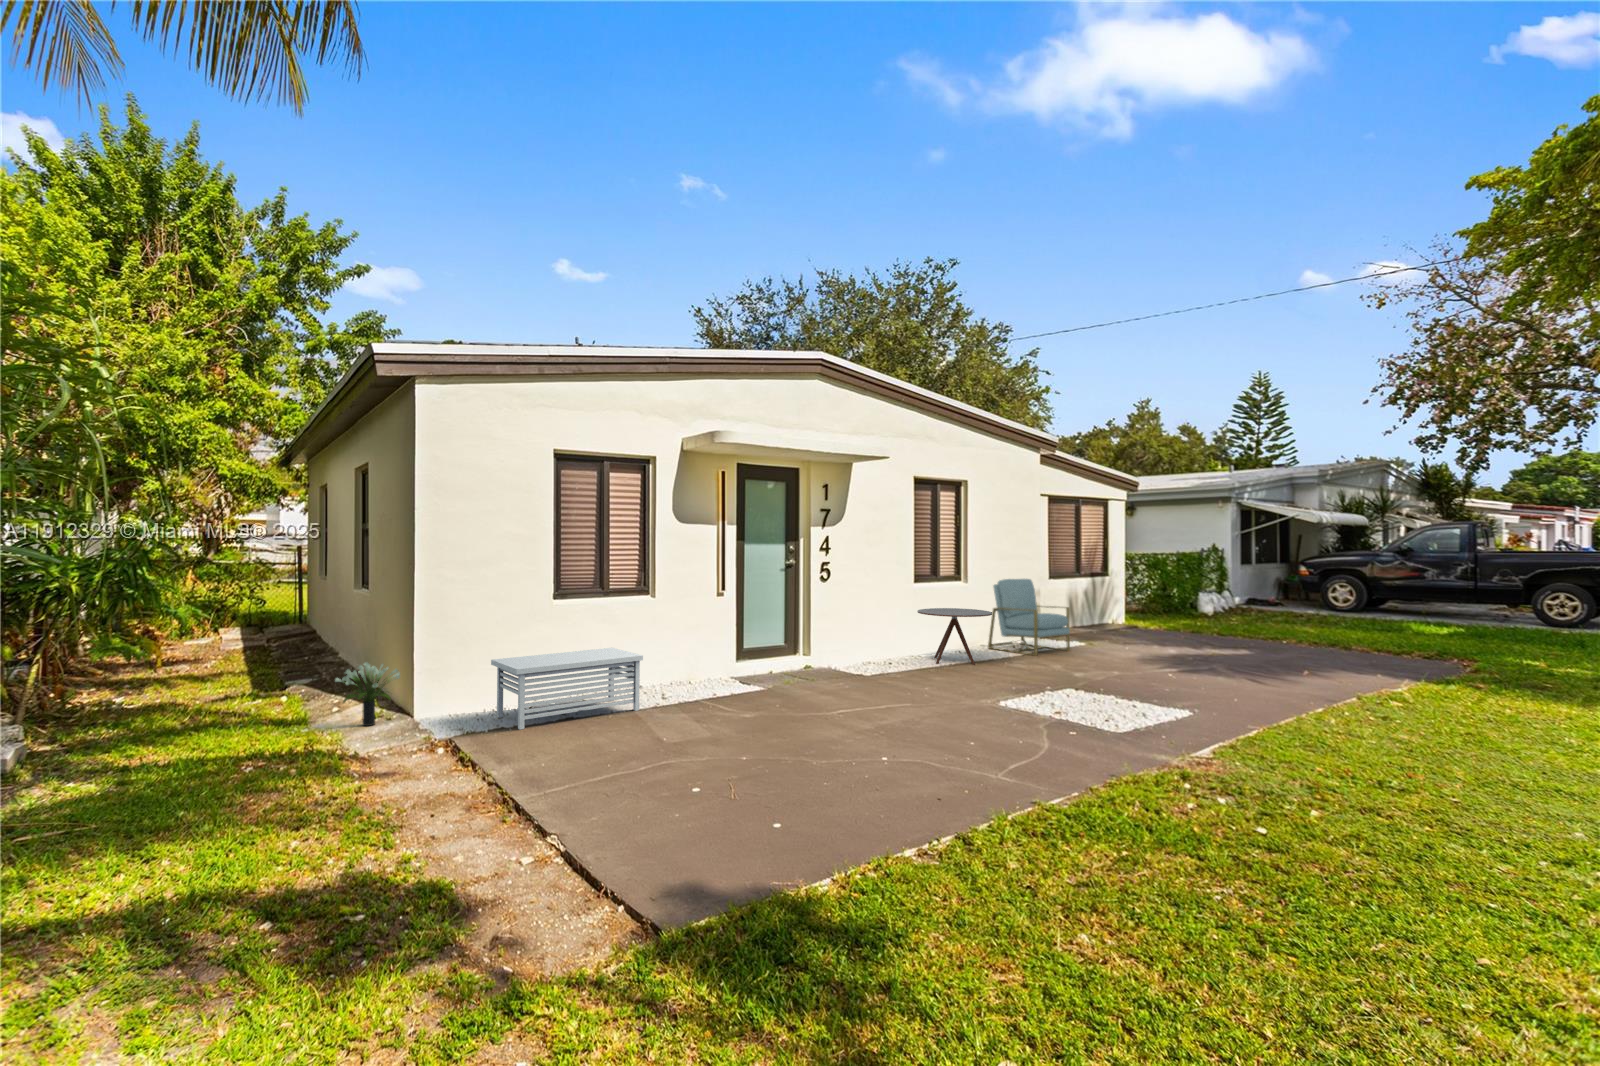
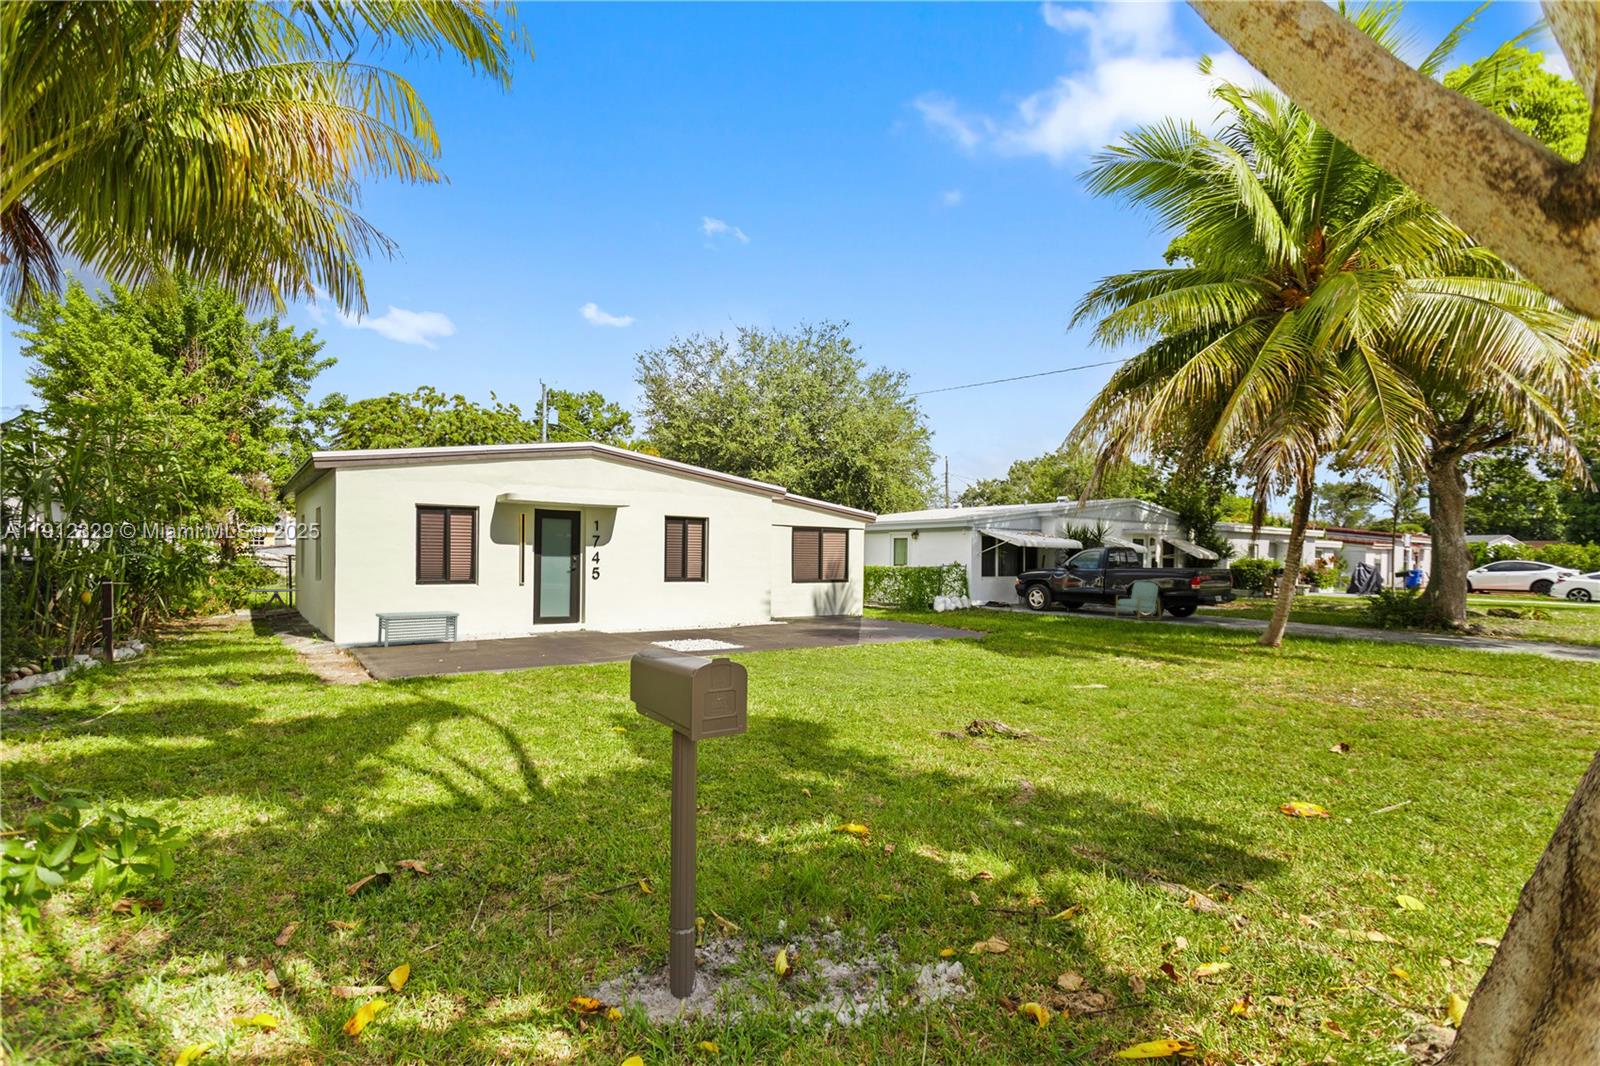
chair: present [988,579,1070,656] -> present [1116,582,1161,620]
round table: present [917,608,992,665] -> present [250,589,301,619]
potted plant: present [335,663,400,726] -> none [292,613,328,645]

